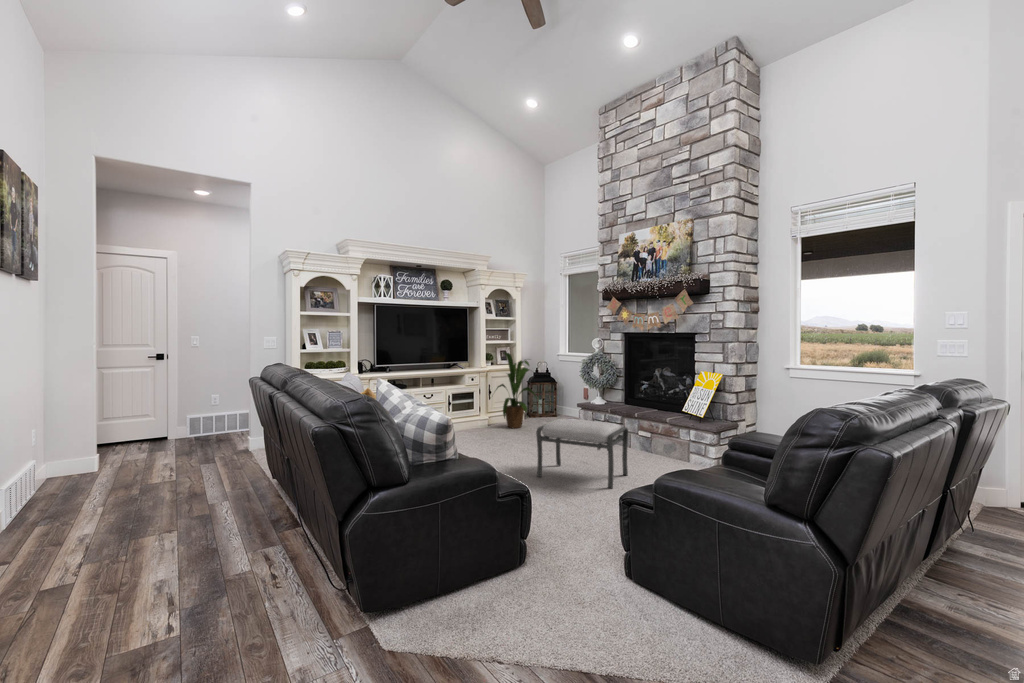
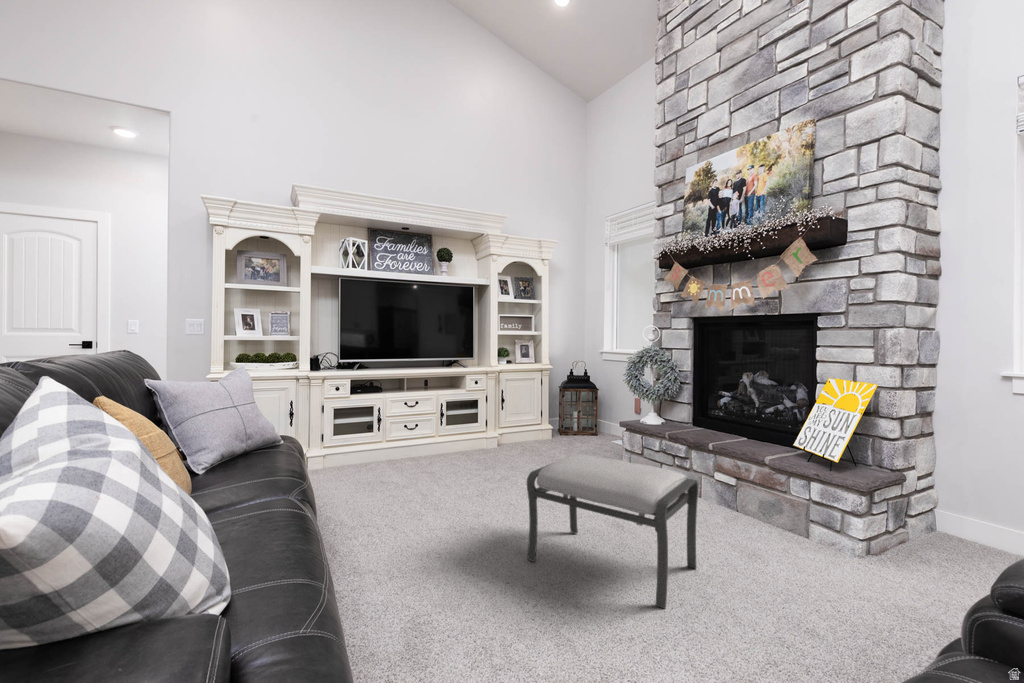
house plant: present [496,352,537,428] -> none [502,345,571,452]

